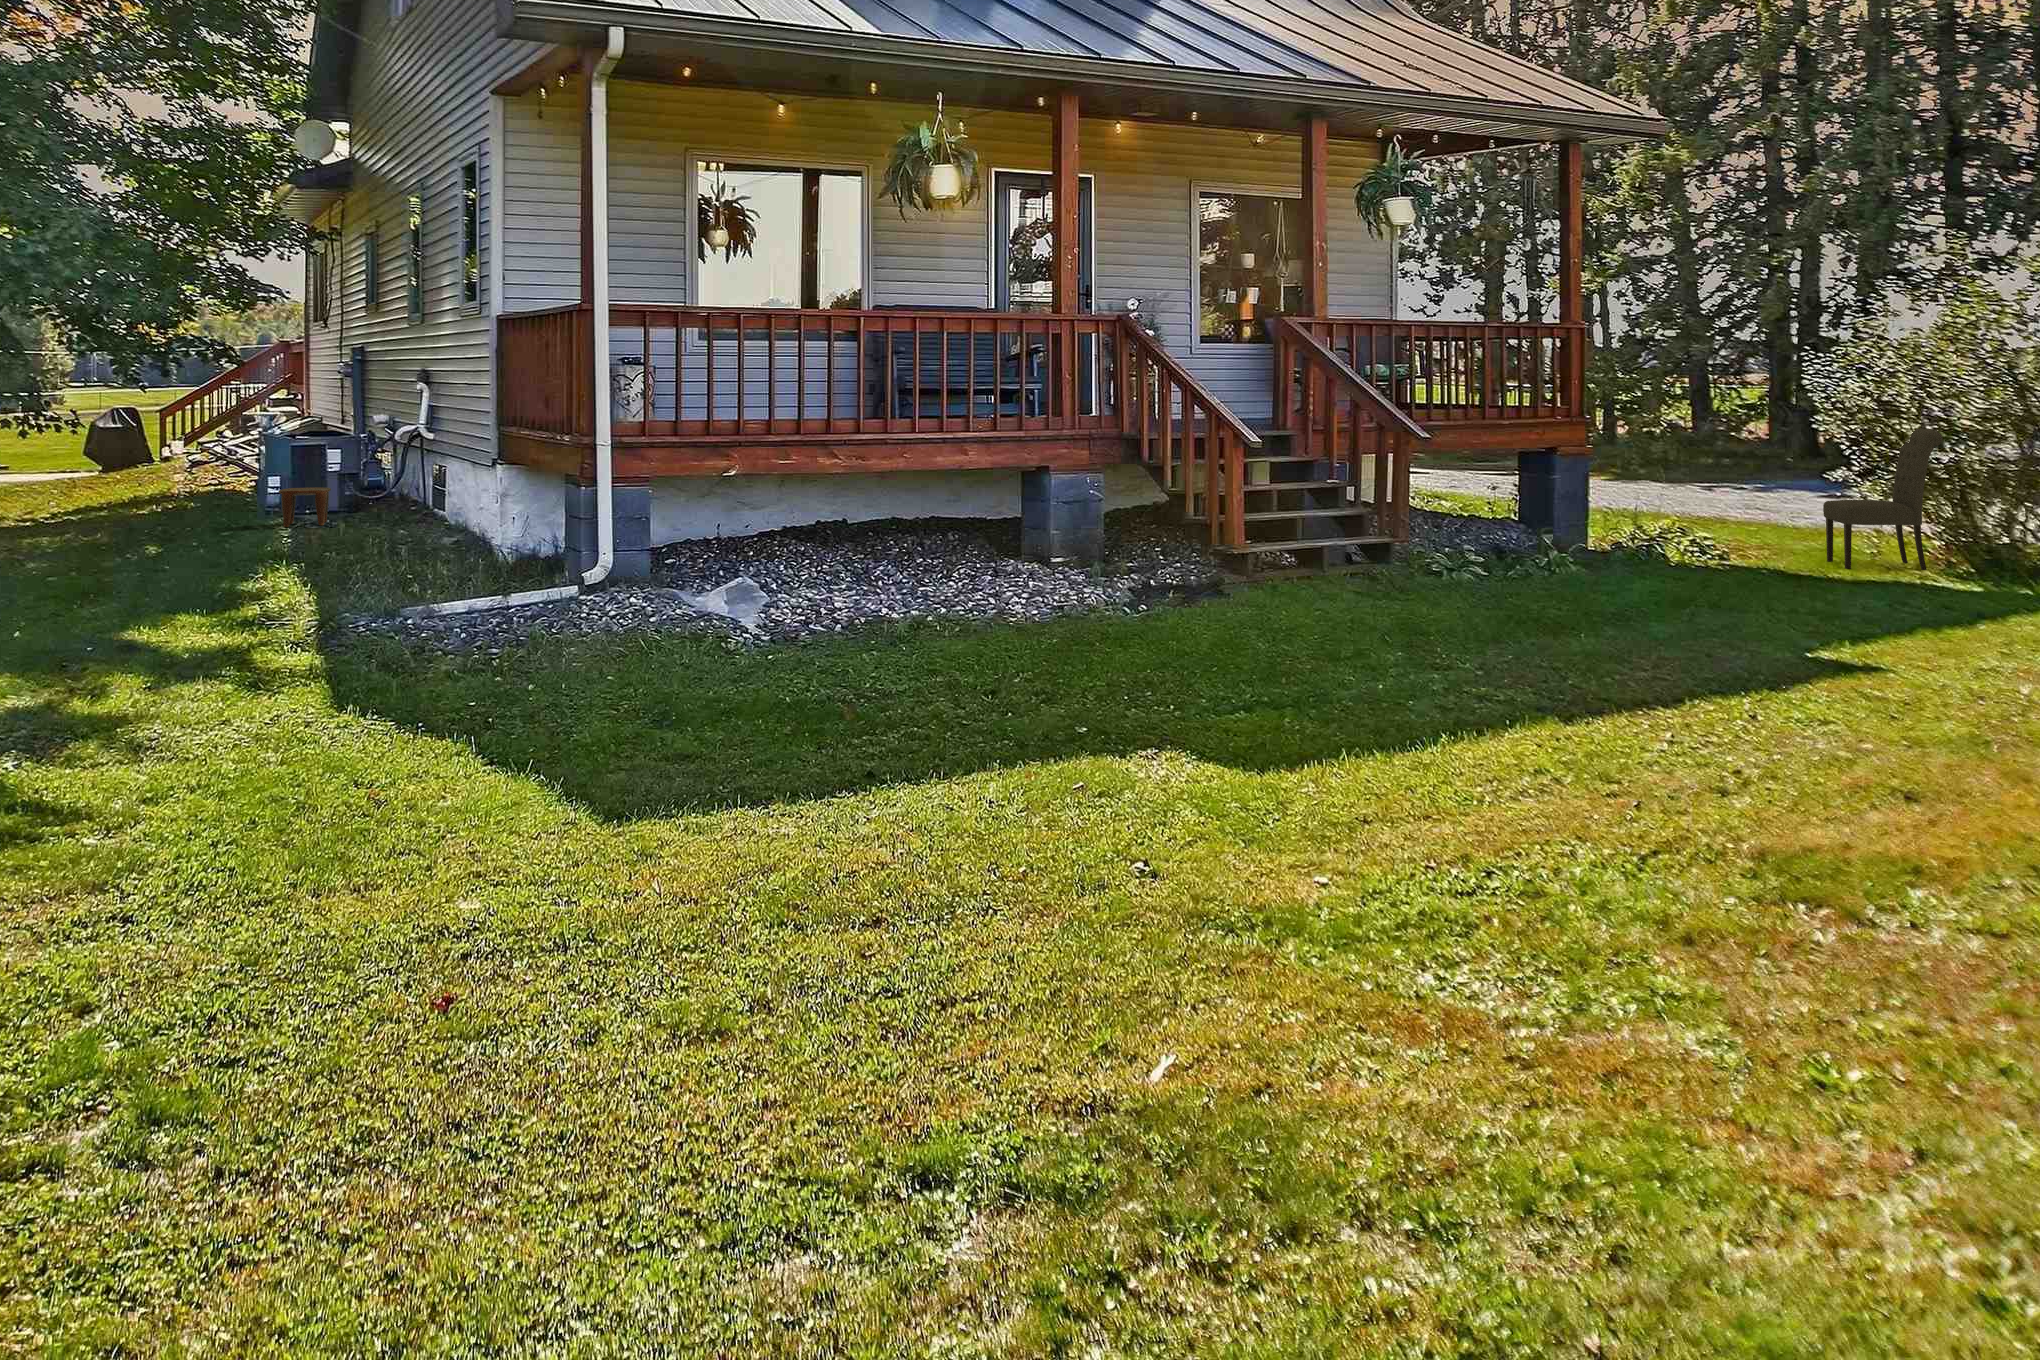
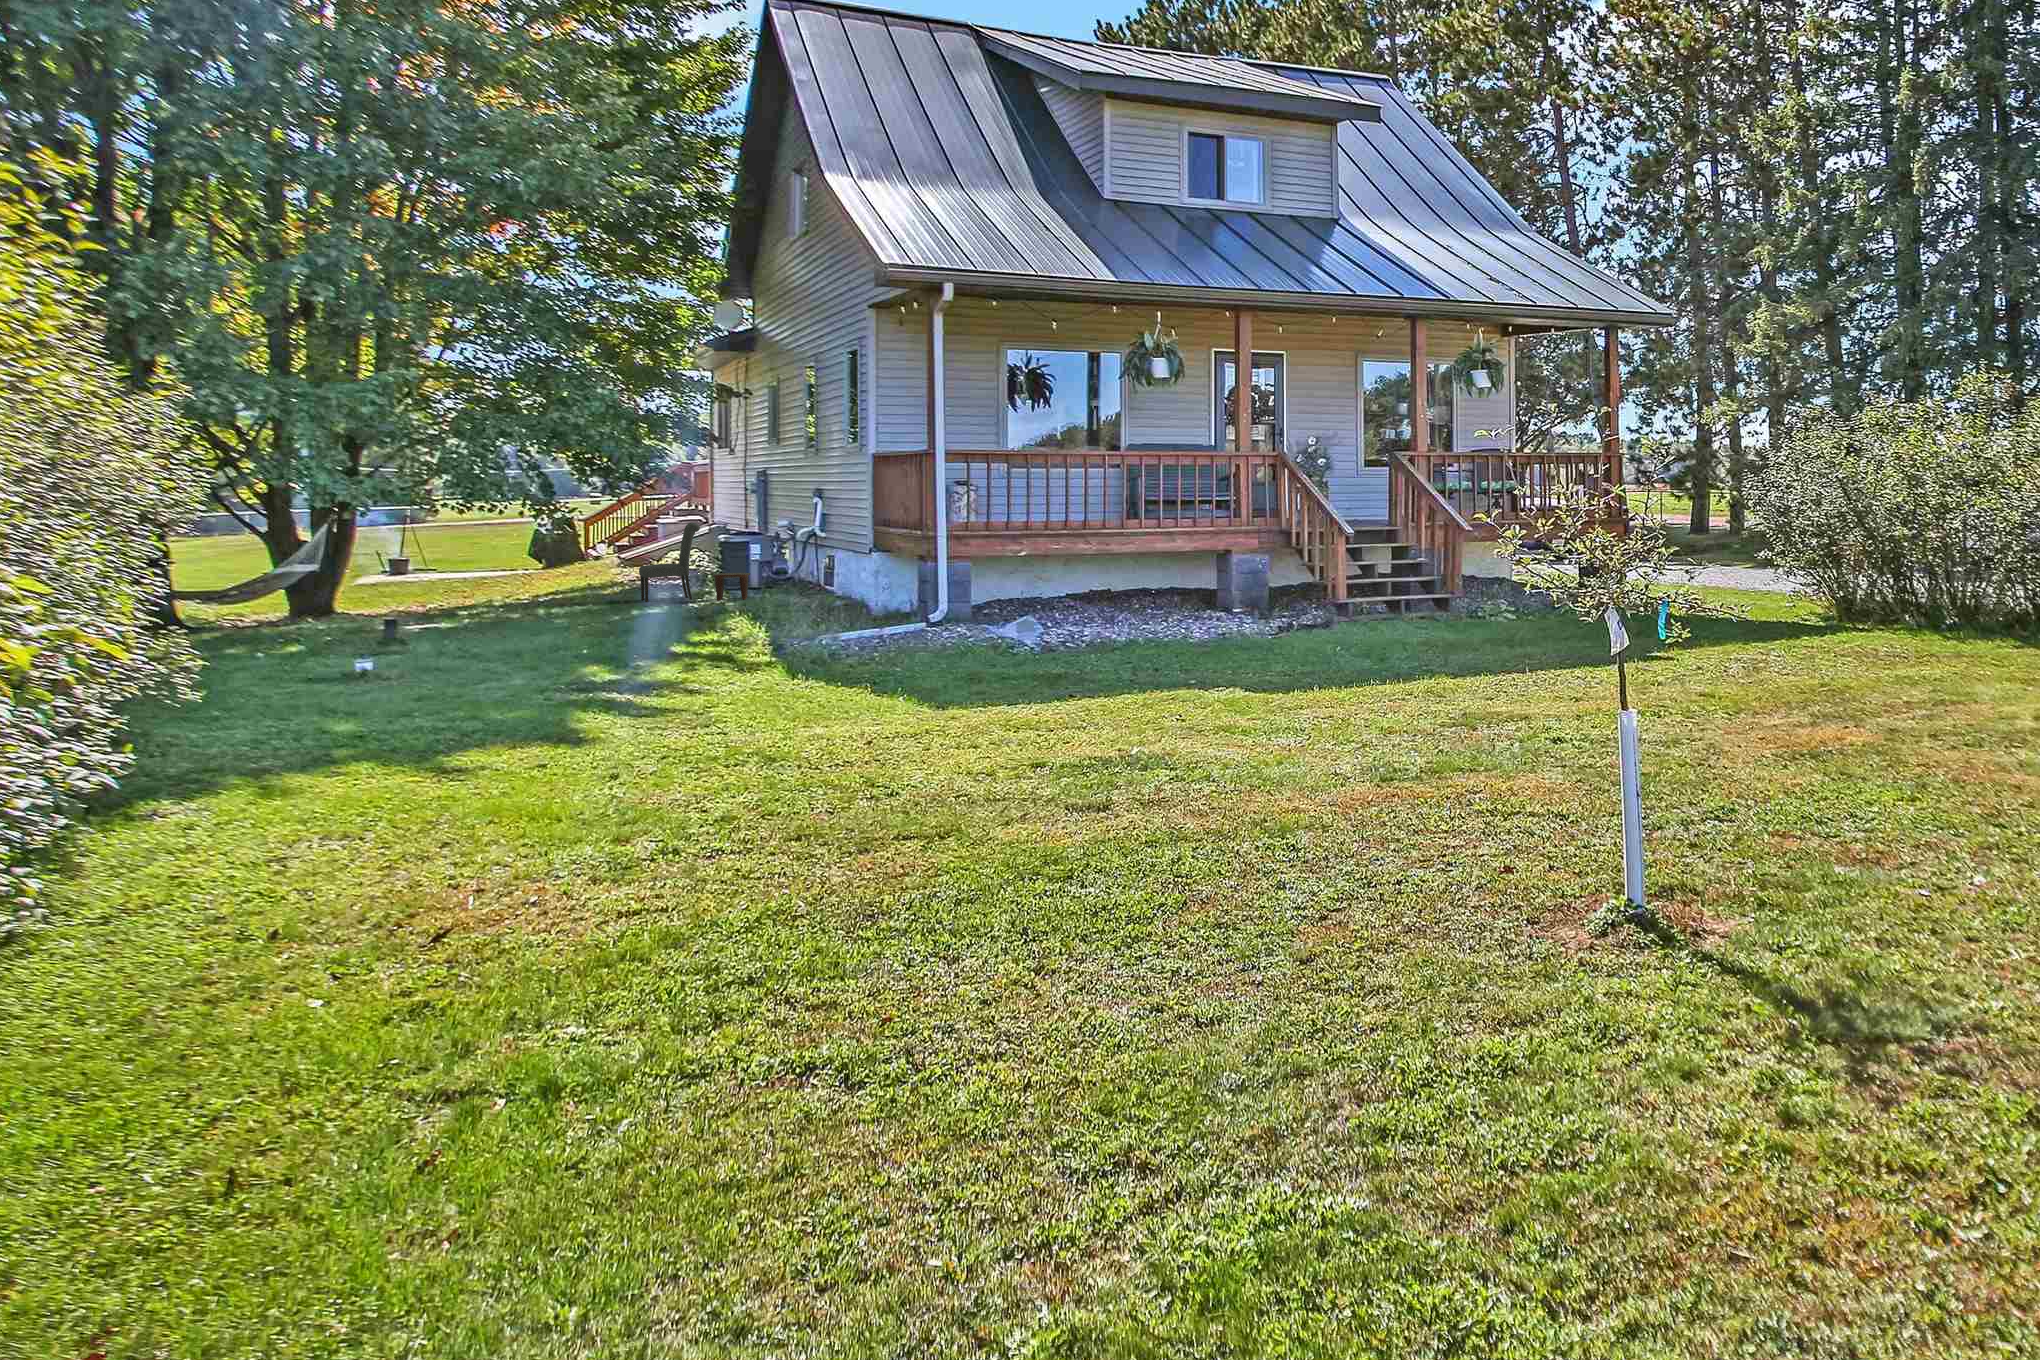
chair: present [1823,428,1943,570] -> present [639,523,700,602]

